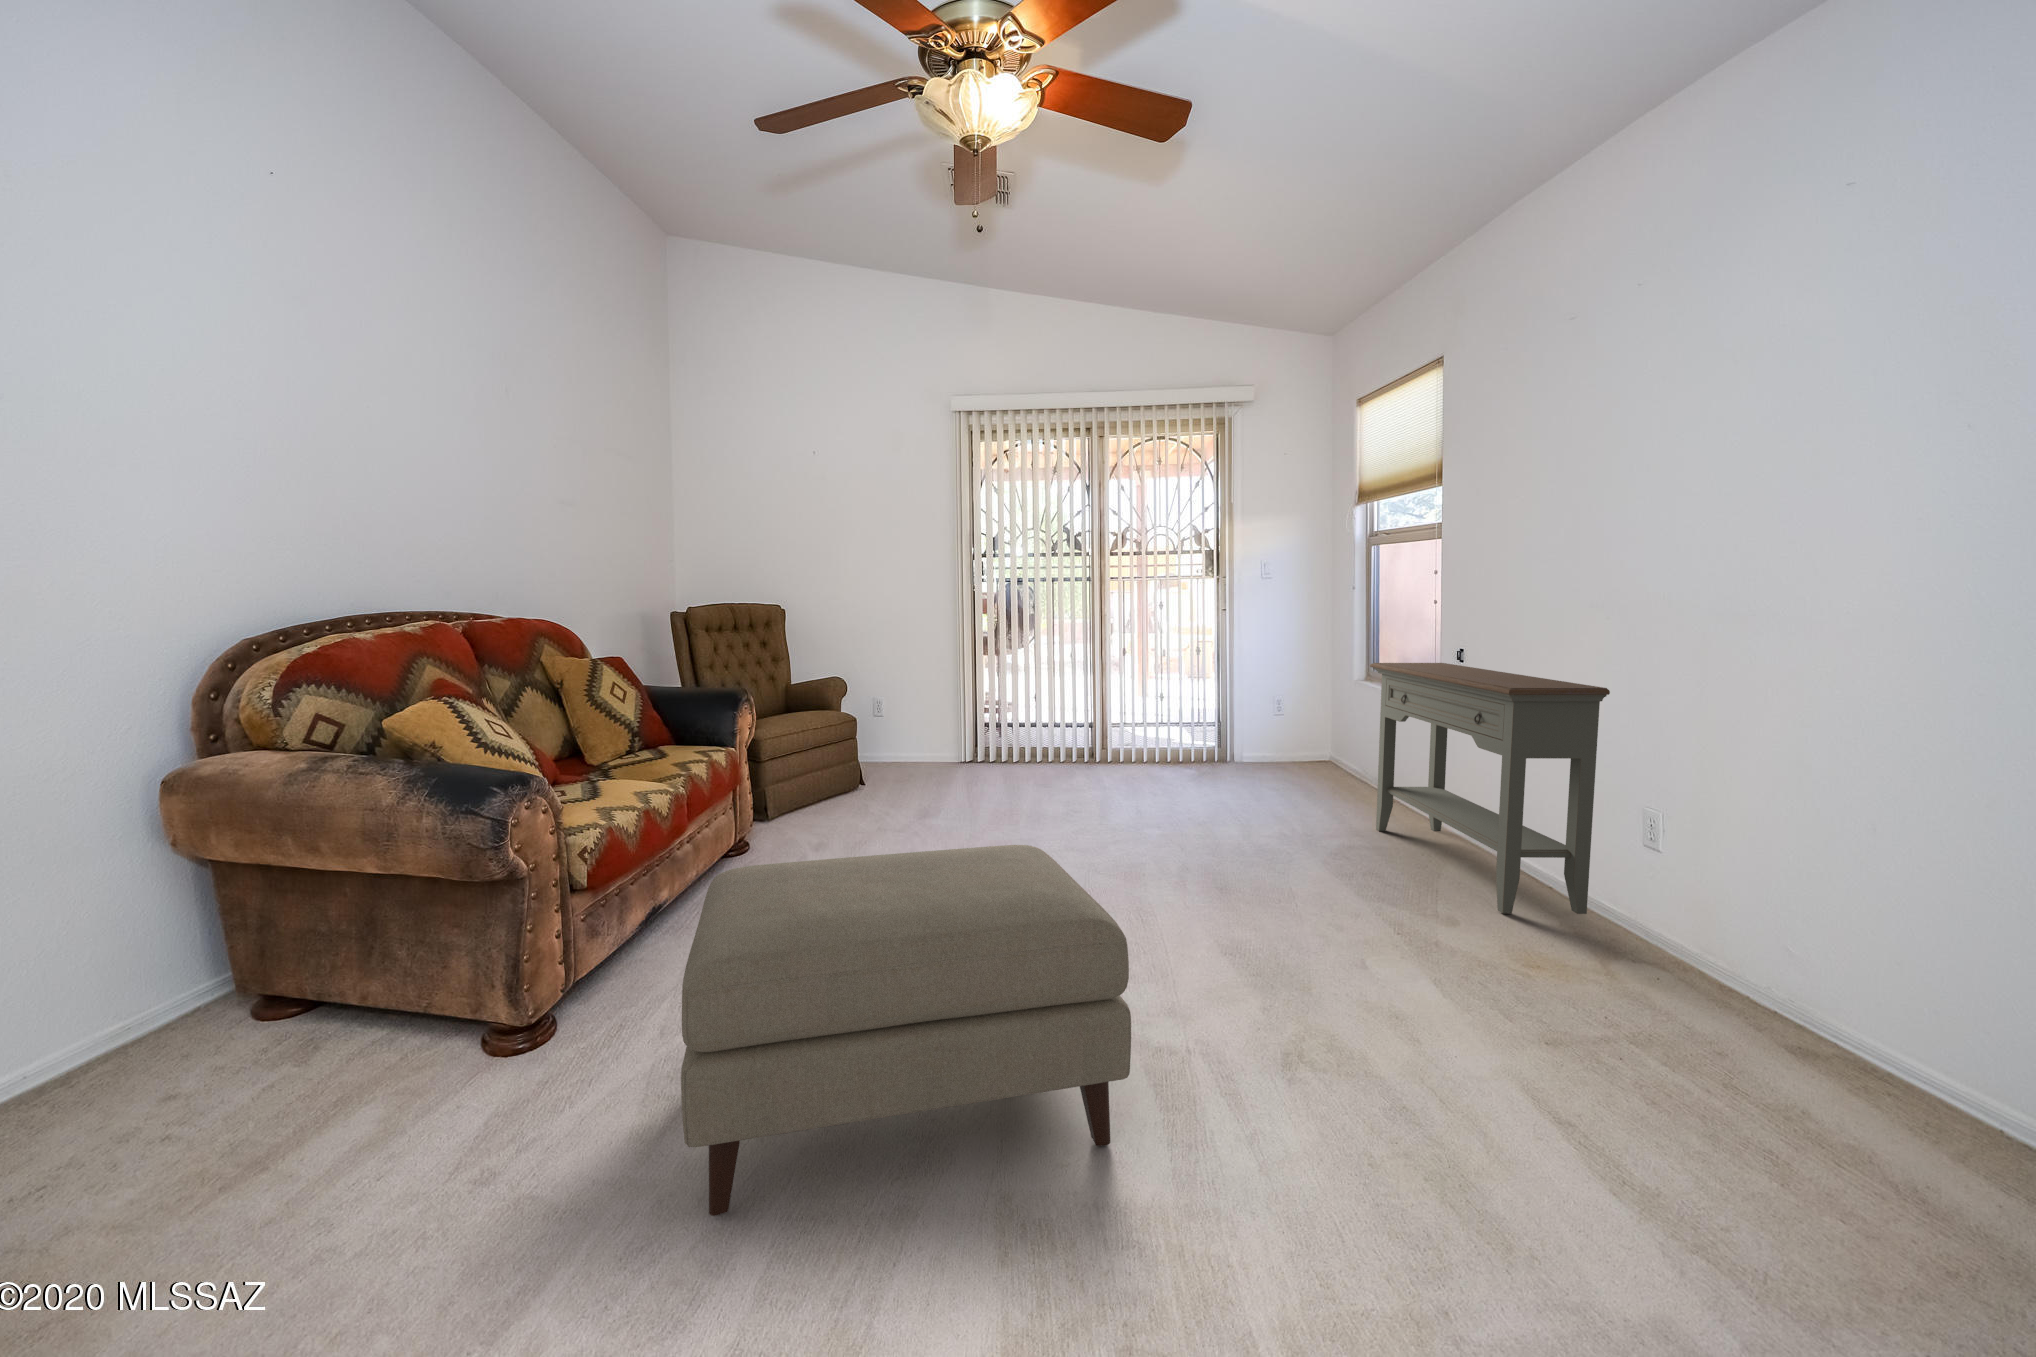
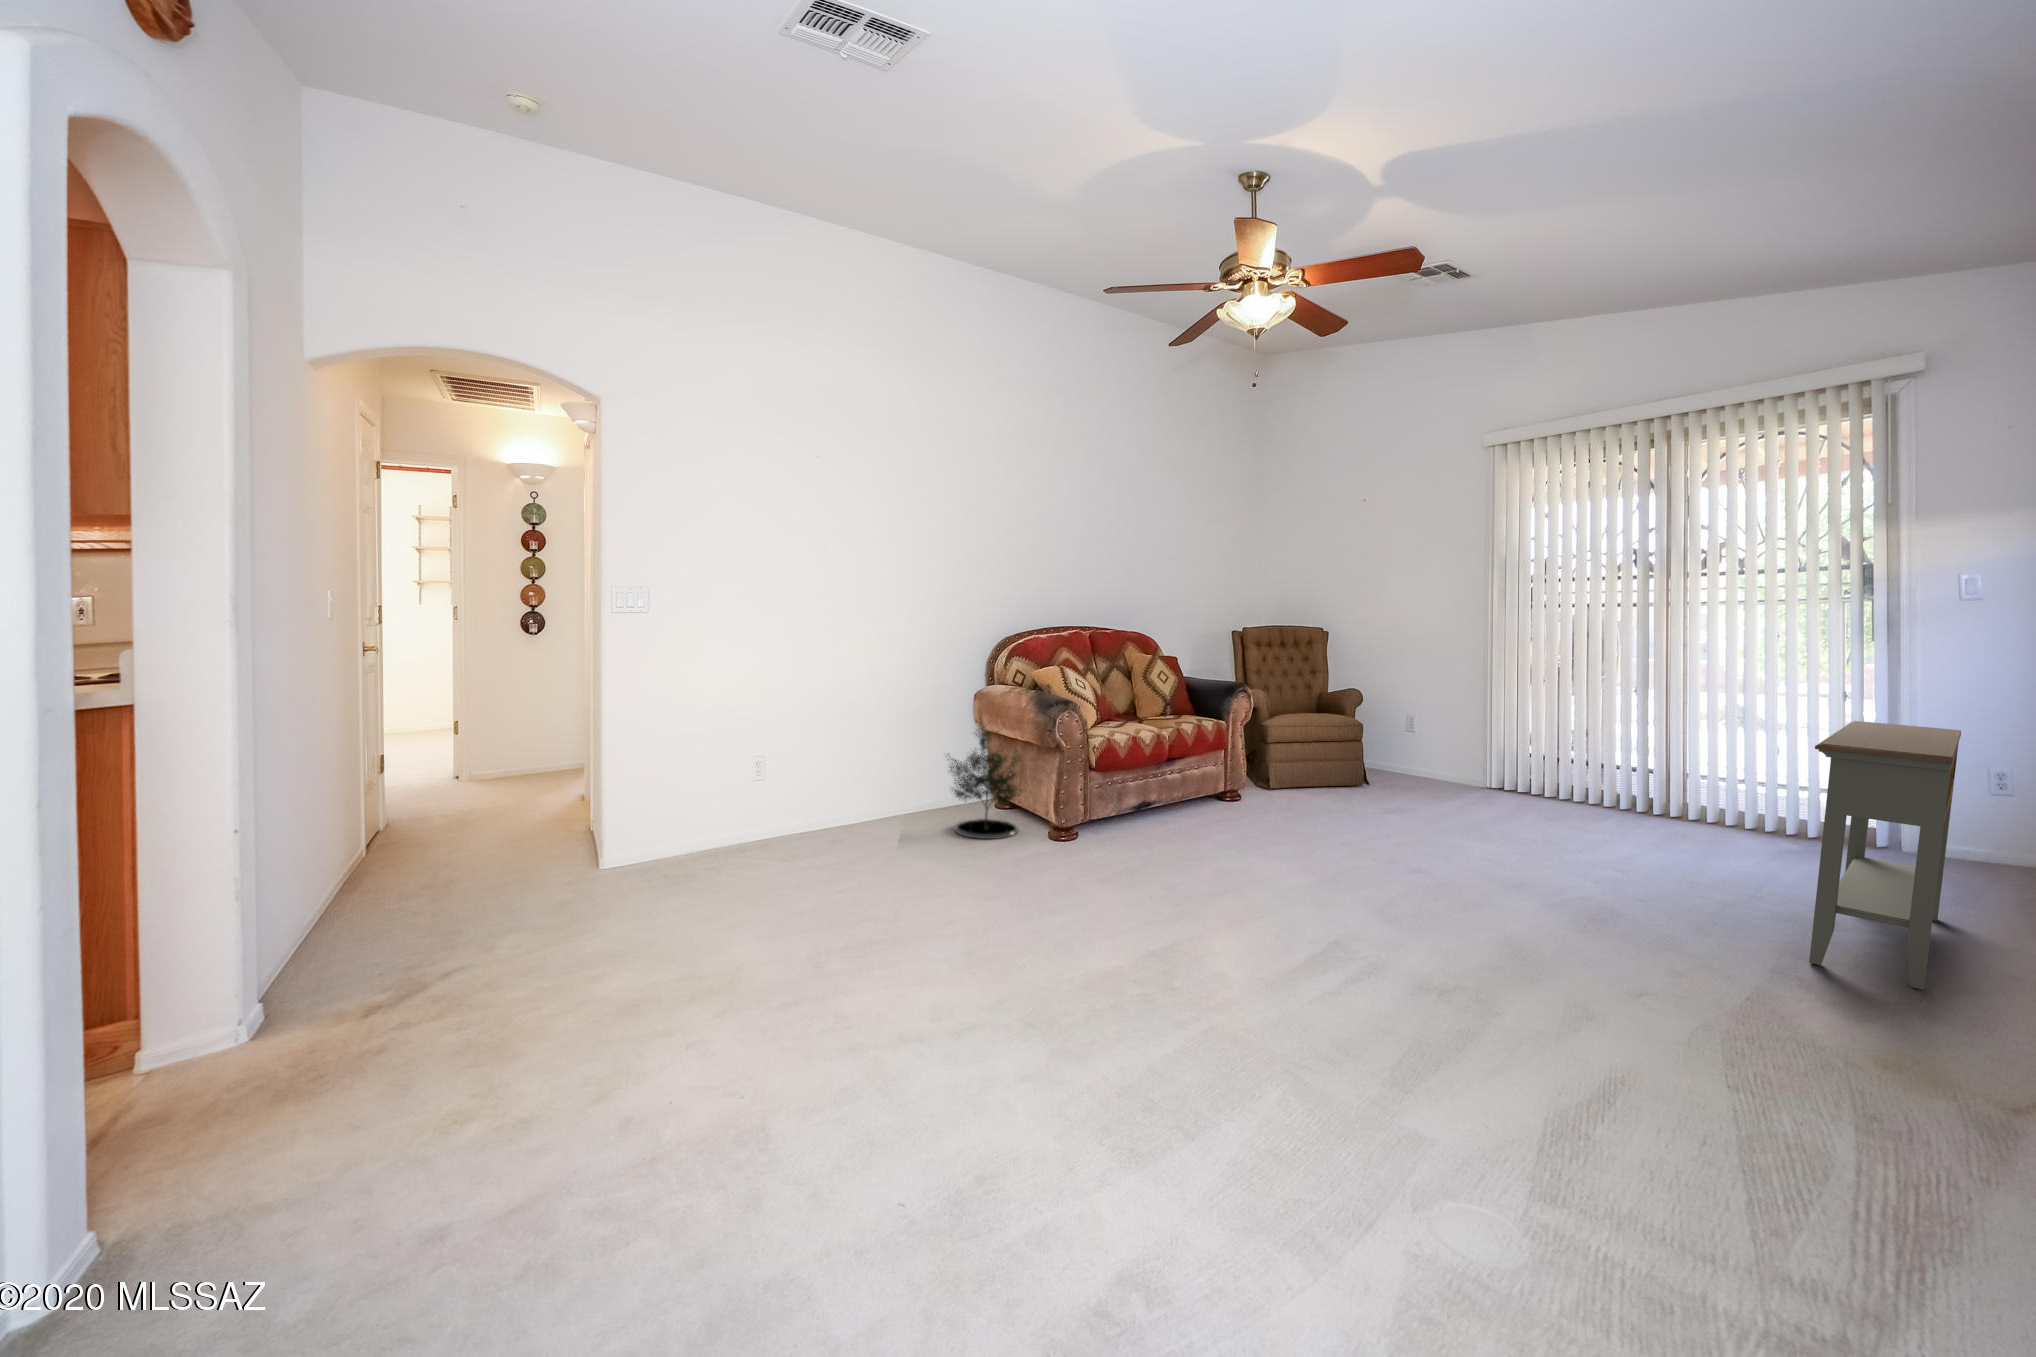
potted tree: none [146,837,427,1157] -> present [948,719,1021,839]
ottoman: present [681,845,1131,1216] -> none [1071,763,1308,926]

